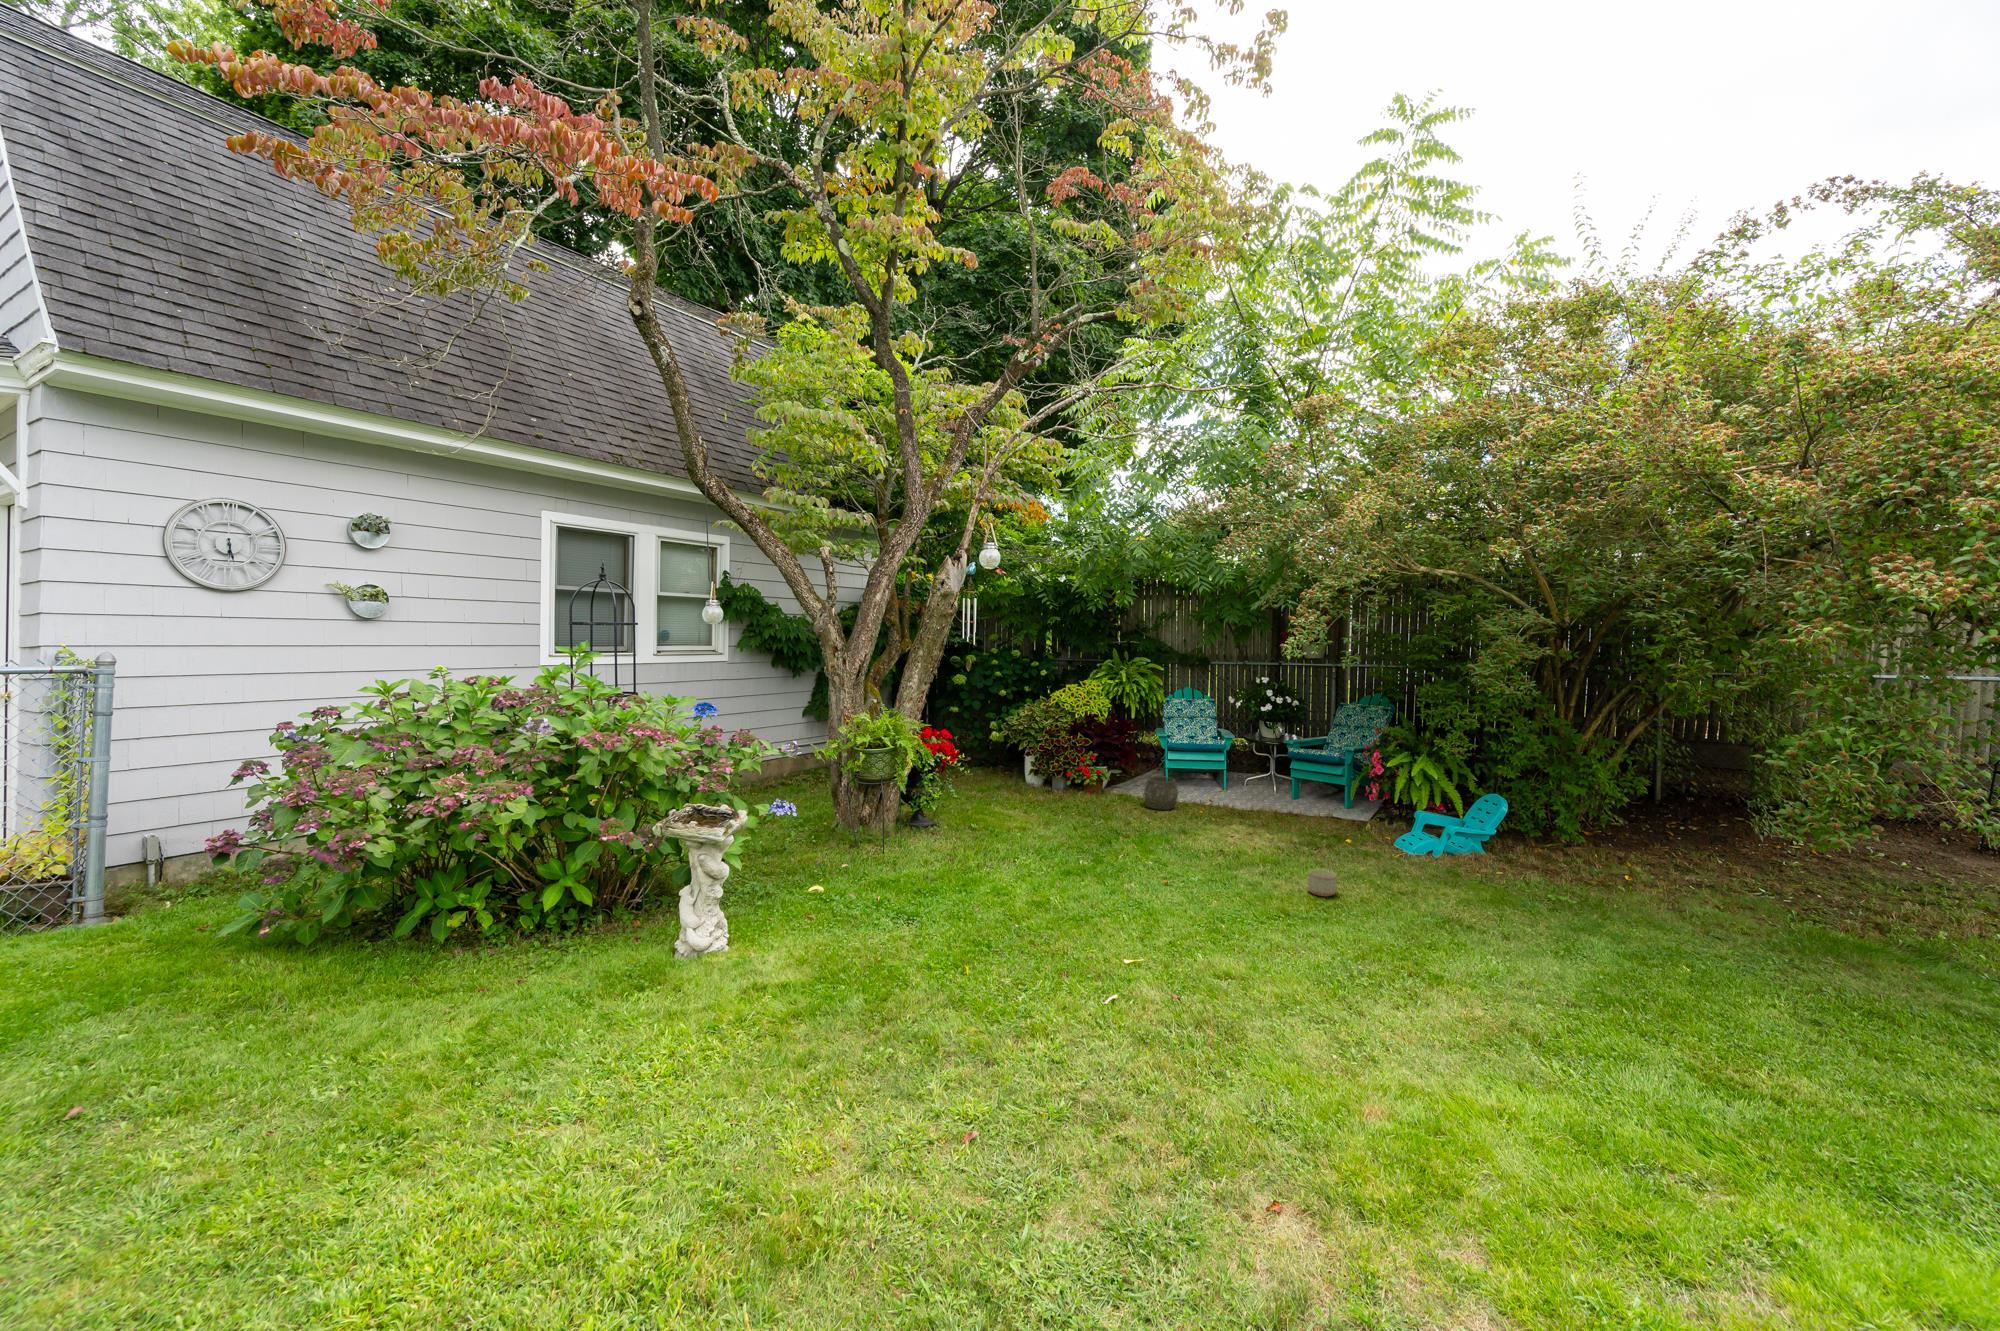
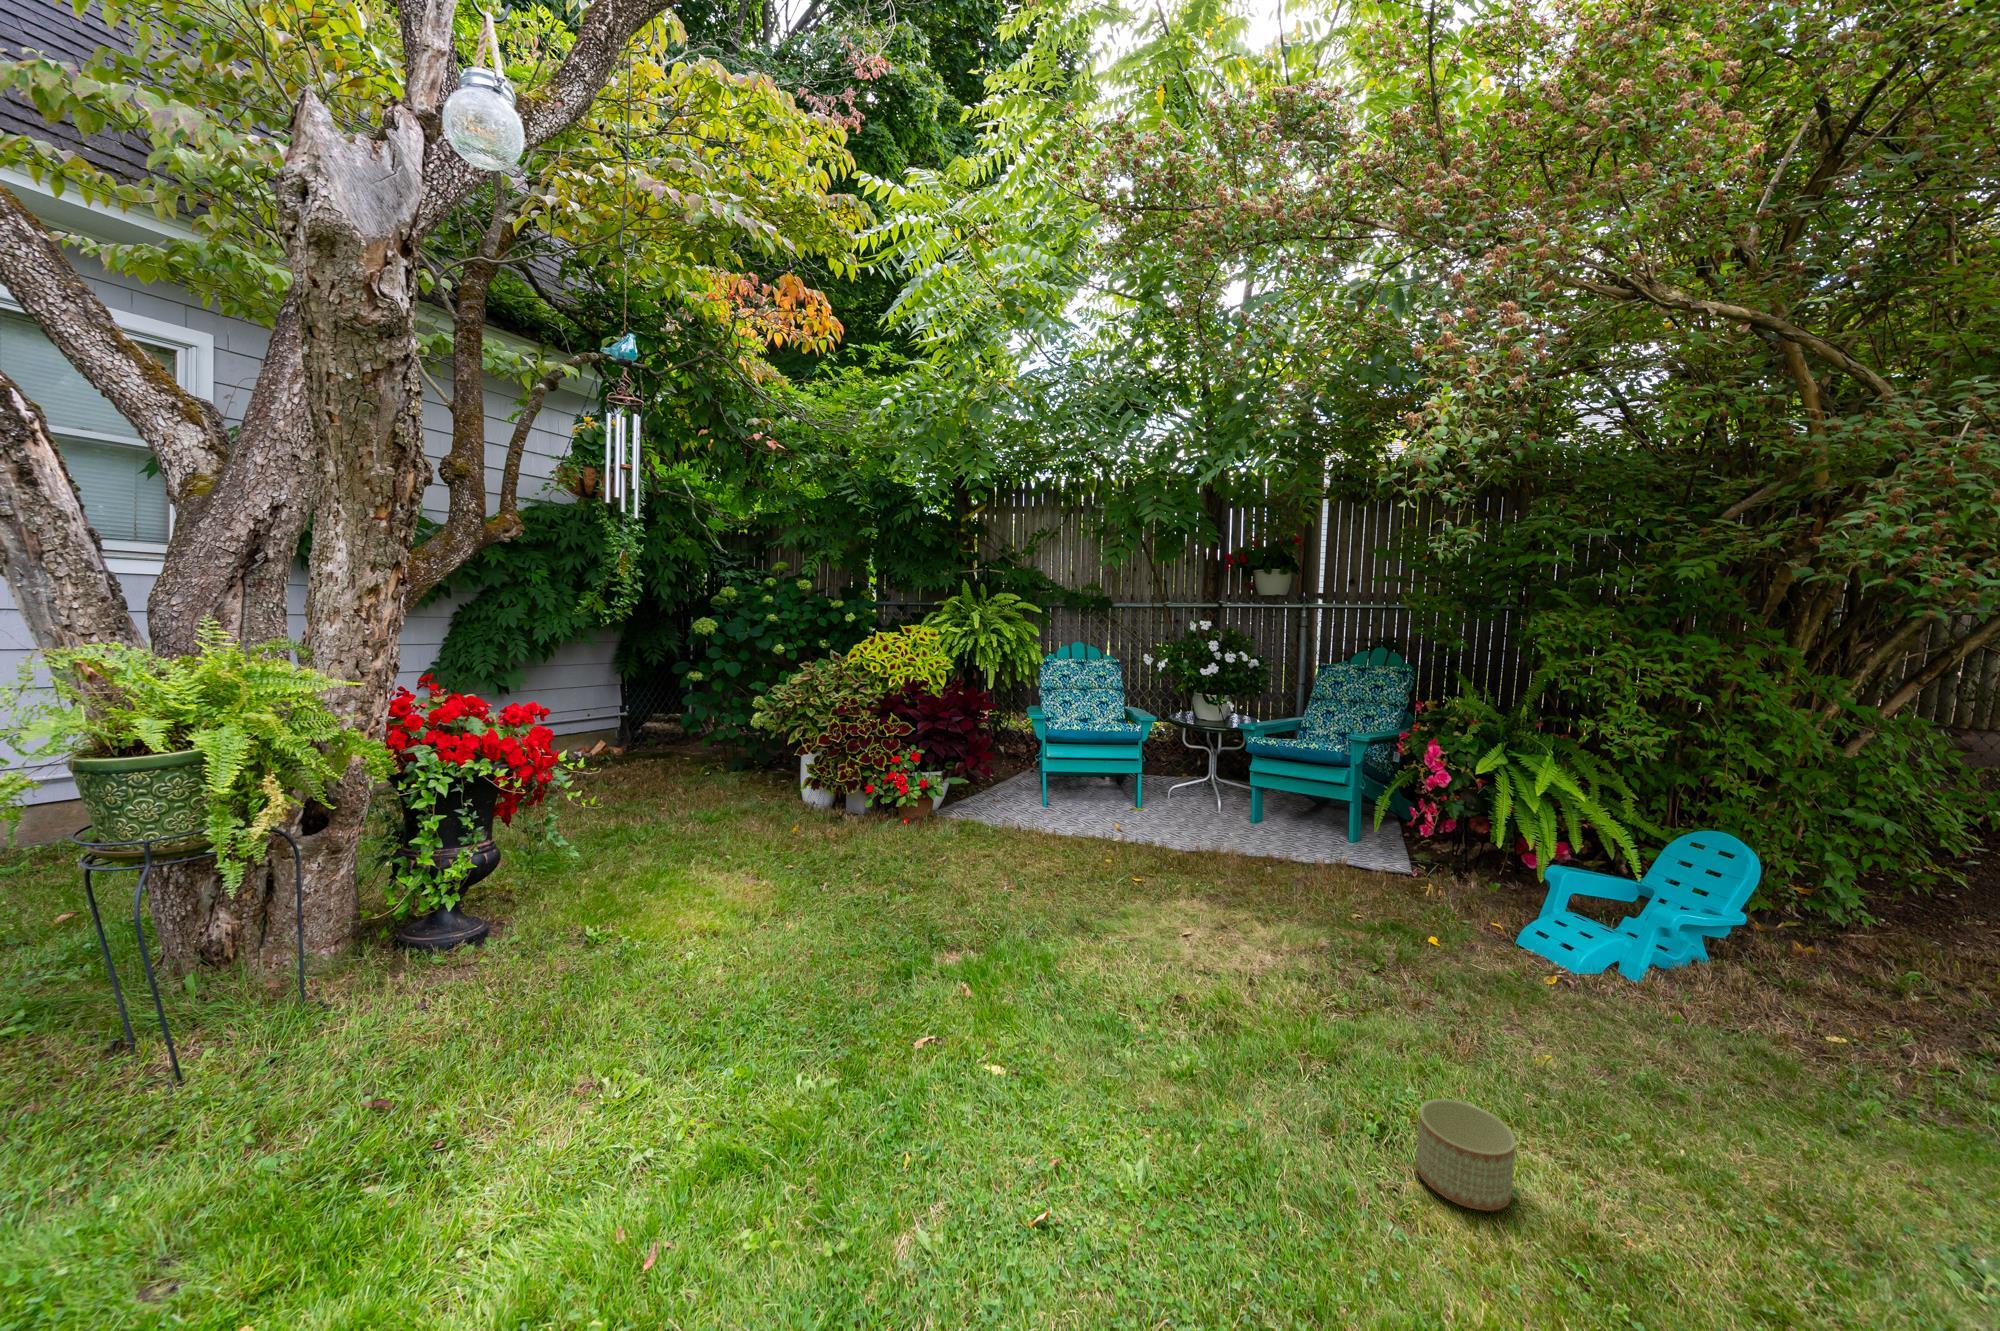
woven basket: present [1144,776,1178,810] -> none [993,789,1058,856]

